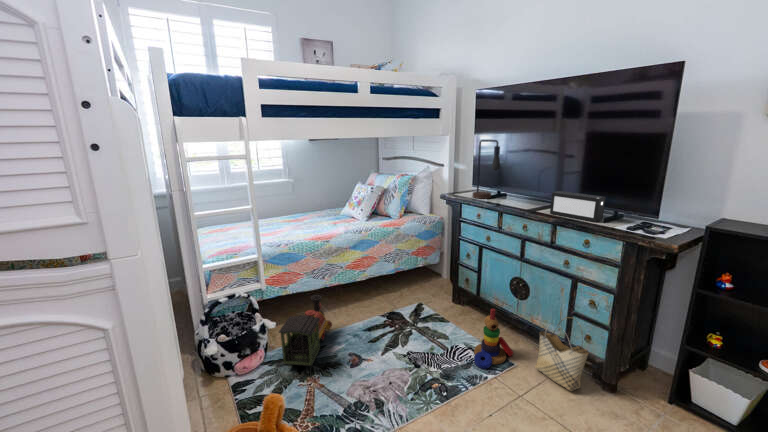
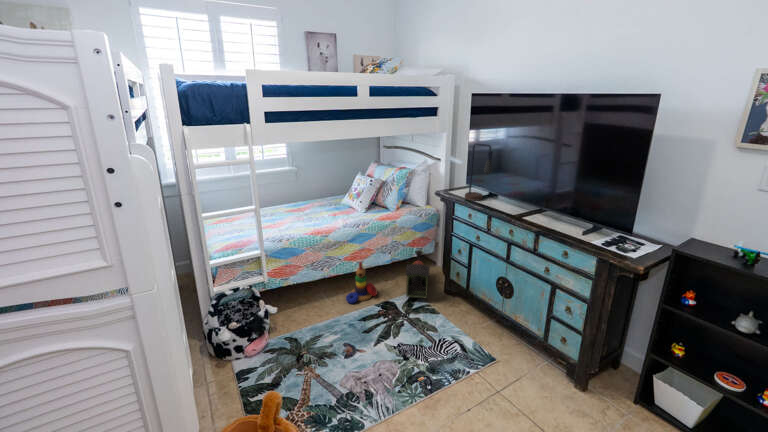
speaker: present [550,191,606,222] -> none [536,200,590,235]
toy train: present [279,295,332,366] -> present [406,250,429,298]
stacking toy: present [474,309,513,369] -> present [346,262,378,304]
woven basket: present [535,317,589,391] -> none [513,320,563,388]

